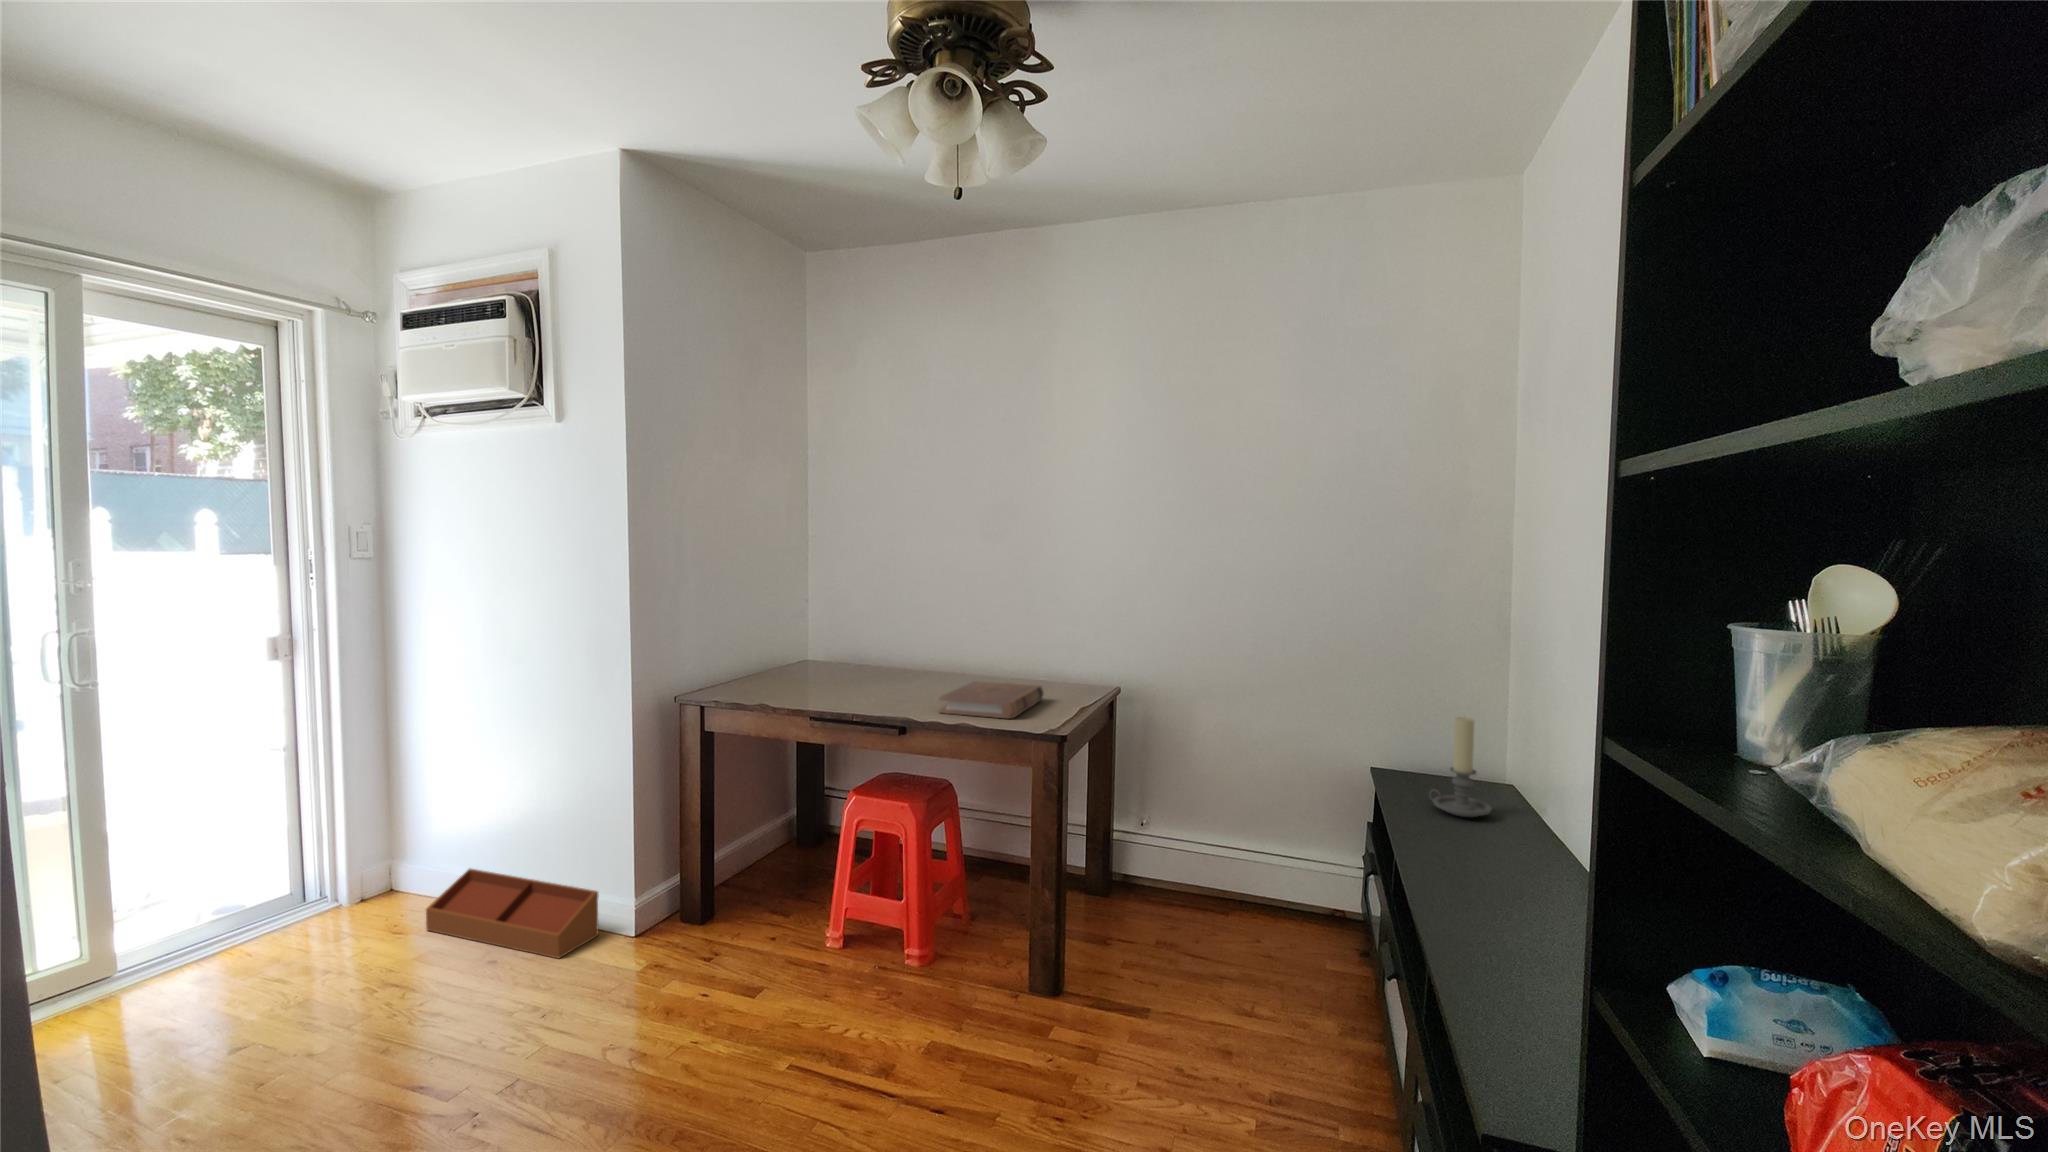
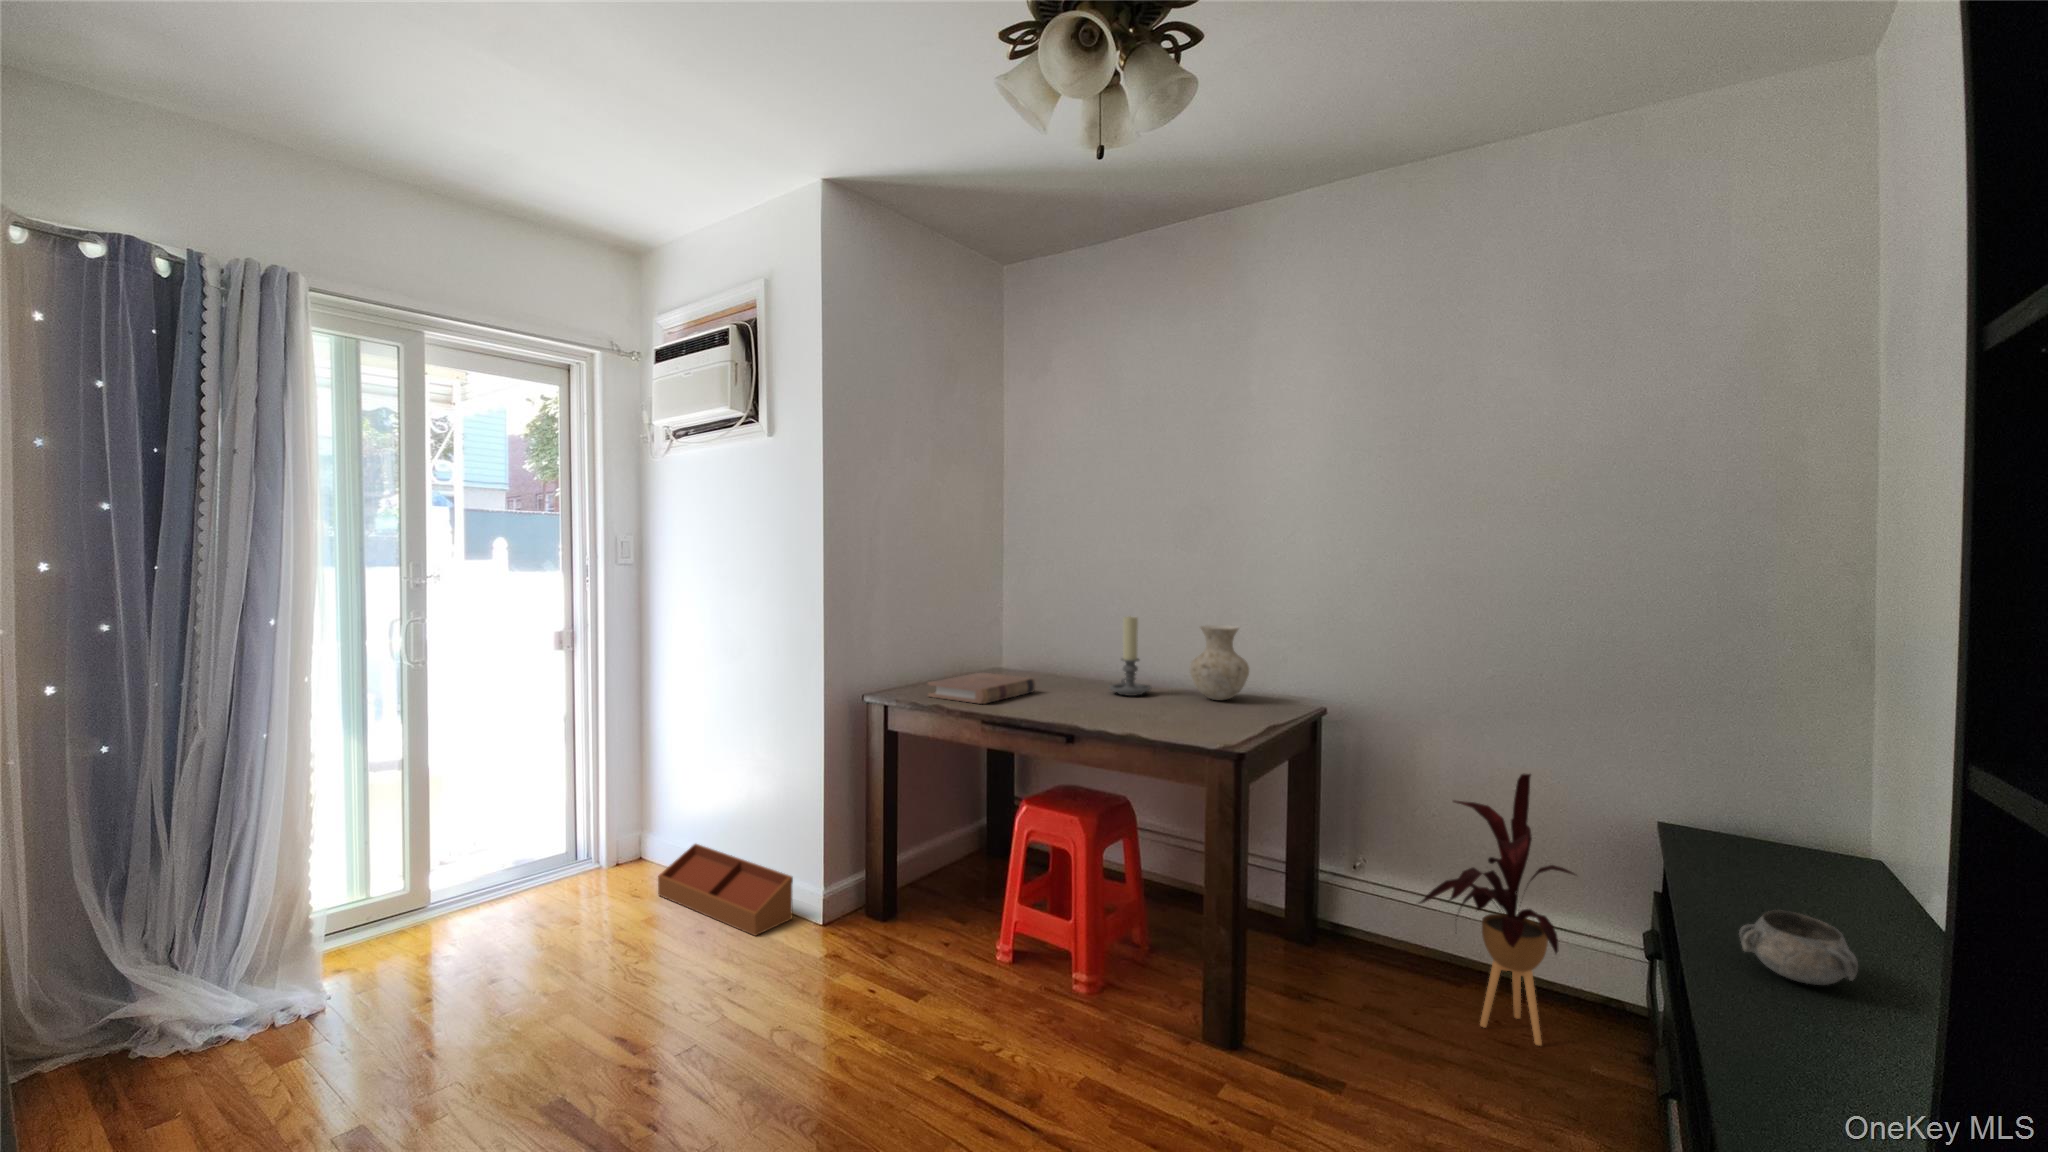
vase: none [1003,615,1056,684] -> present [1190,625,1249,701]
book: present [939,681,1044,718] -> present [928,673,1036,704]
candle holder: present [1429,717,1492,817] -> present [1109,616,1151,696]
house plant: none [1199,734,1319,952] -> present [1419,774,1574,1045]
decorative bowl: none [1432,826,1504,876] -> present [1739,910,1858,985]

